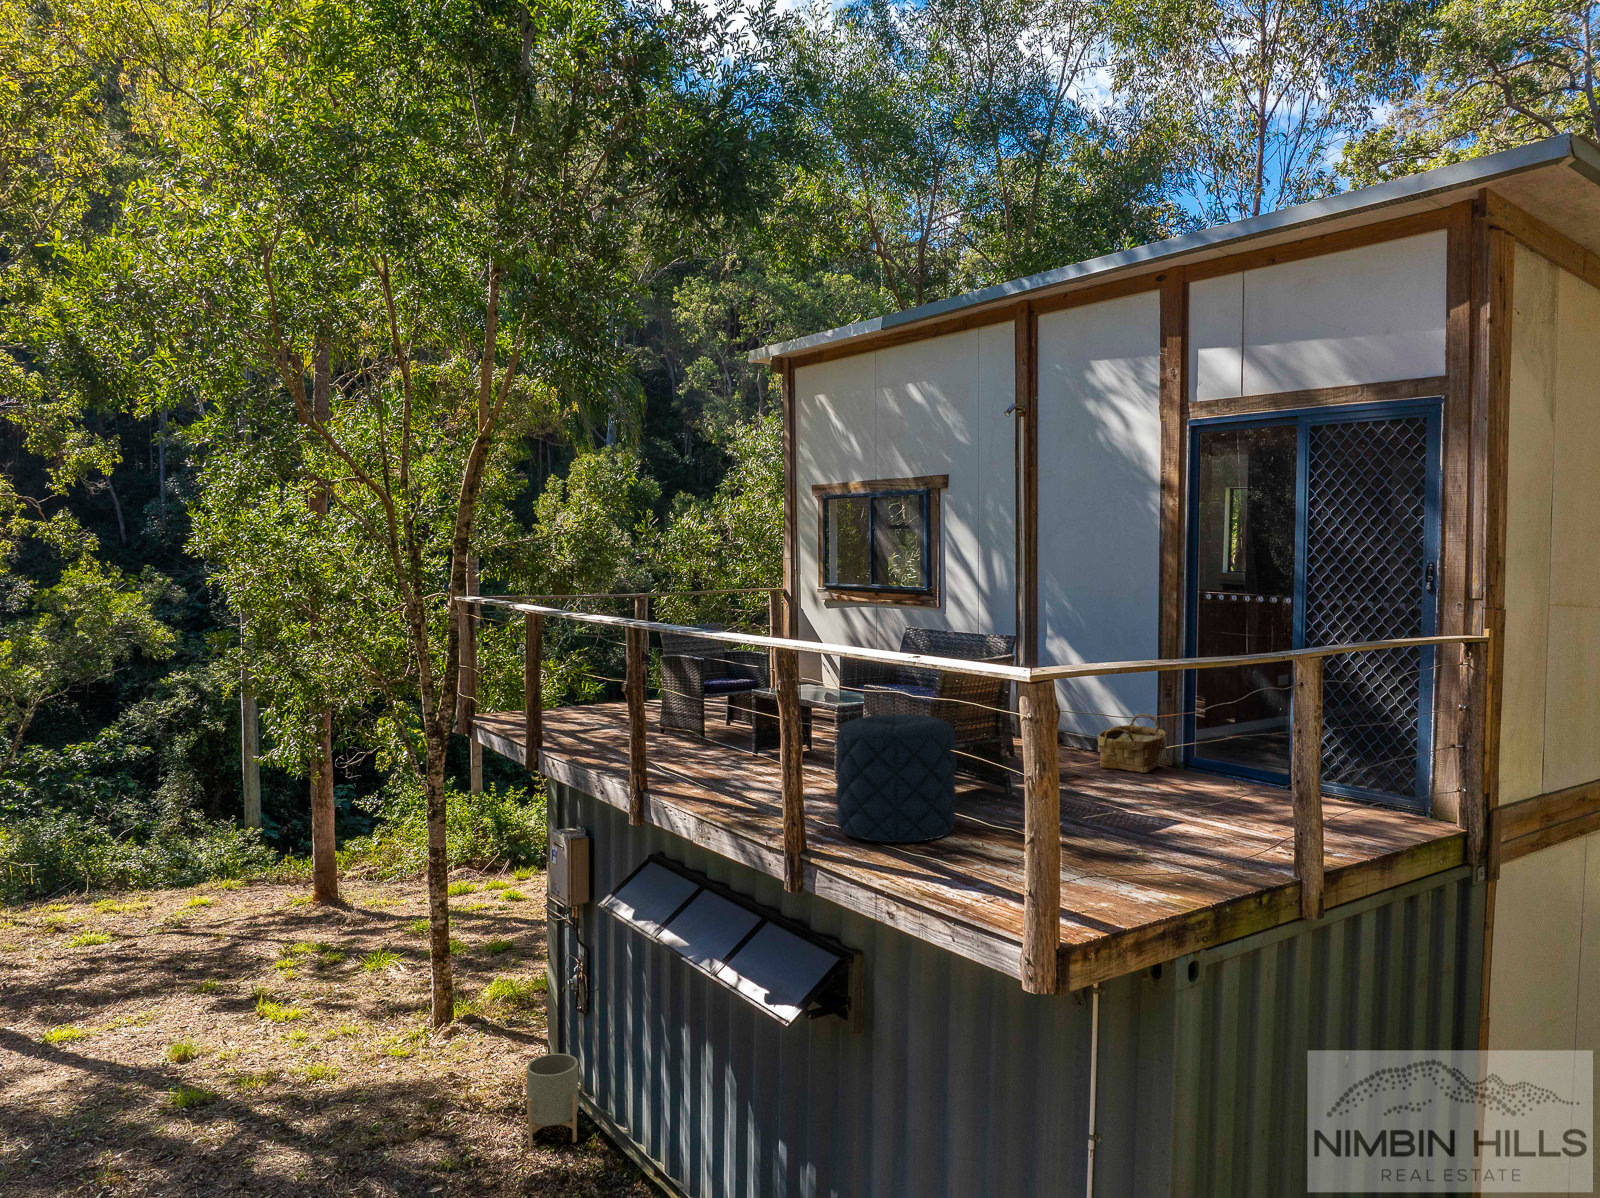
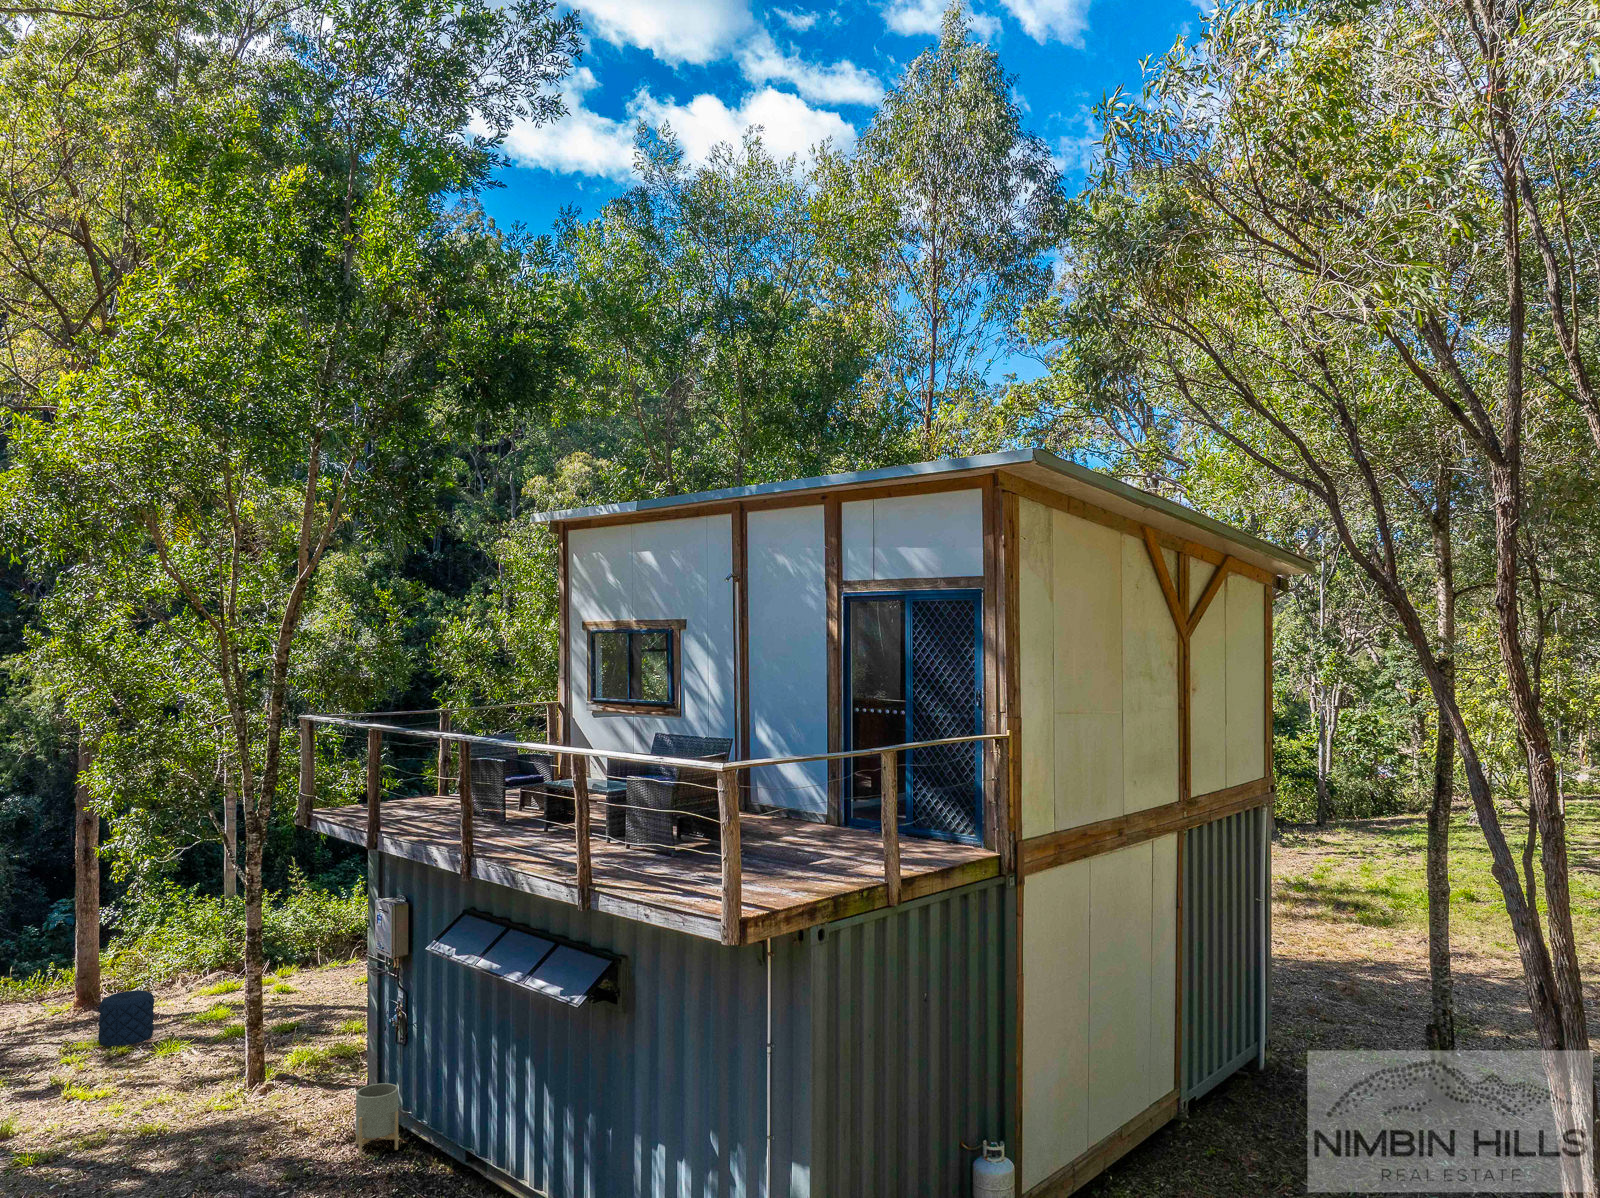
woven basket: present [1097,714,1167,773] -> none [794,794,842,835]
pouf: present [835,715,957,842] -> present [98,990,154,1046]

